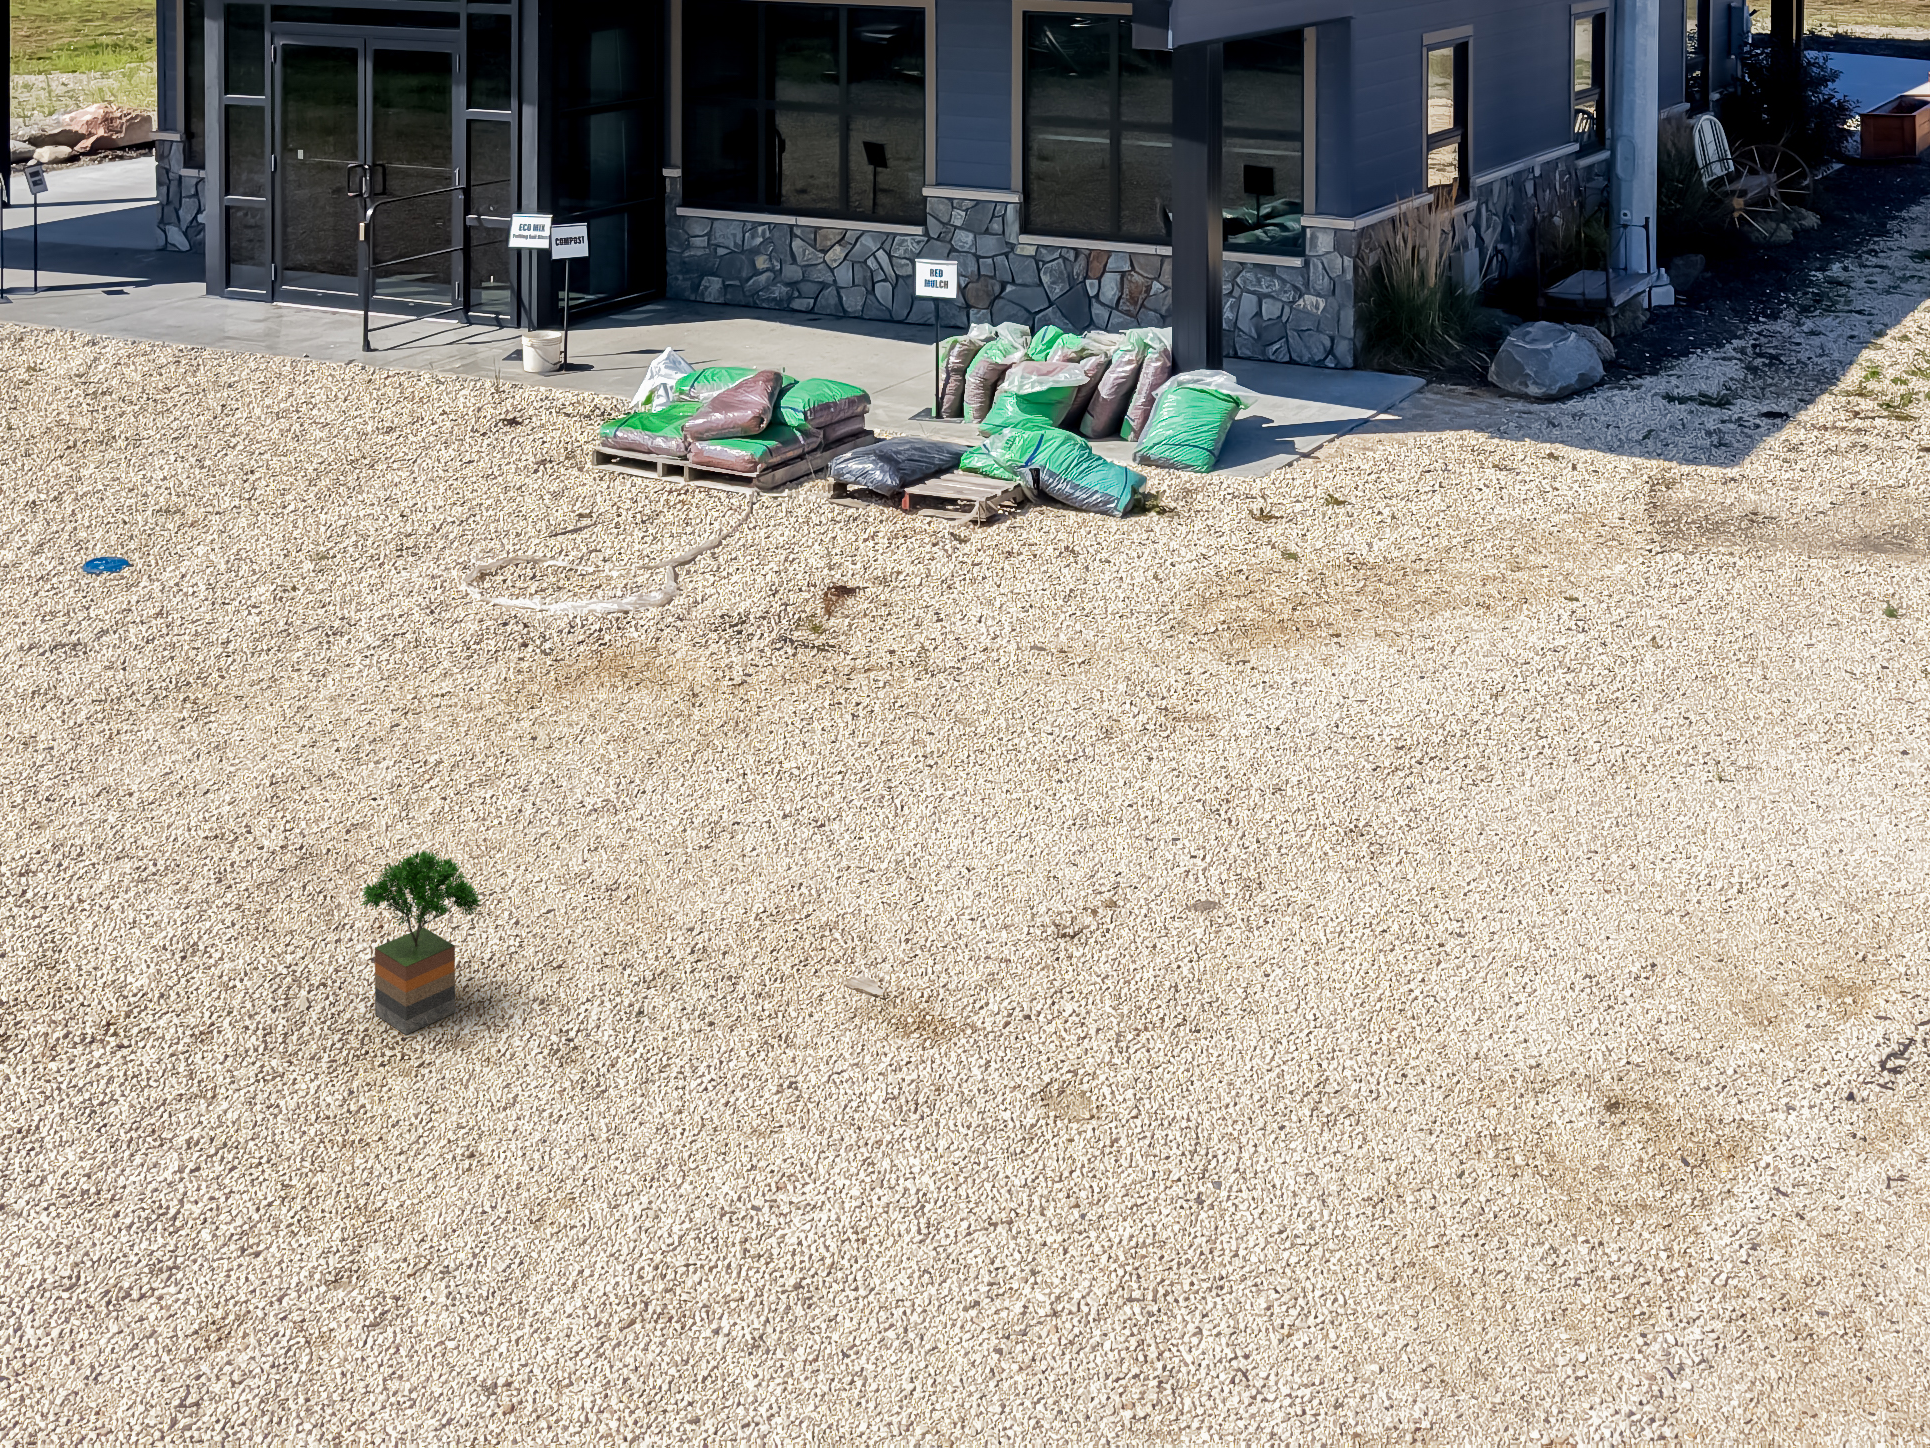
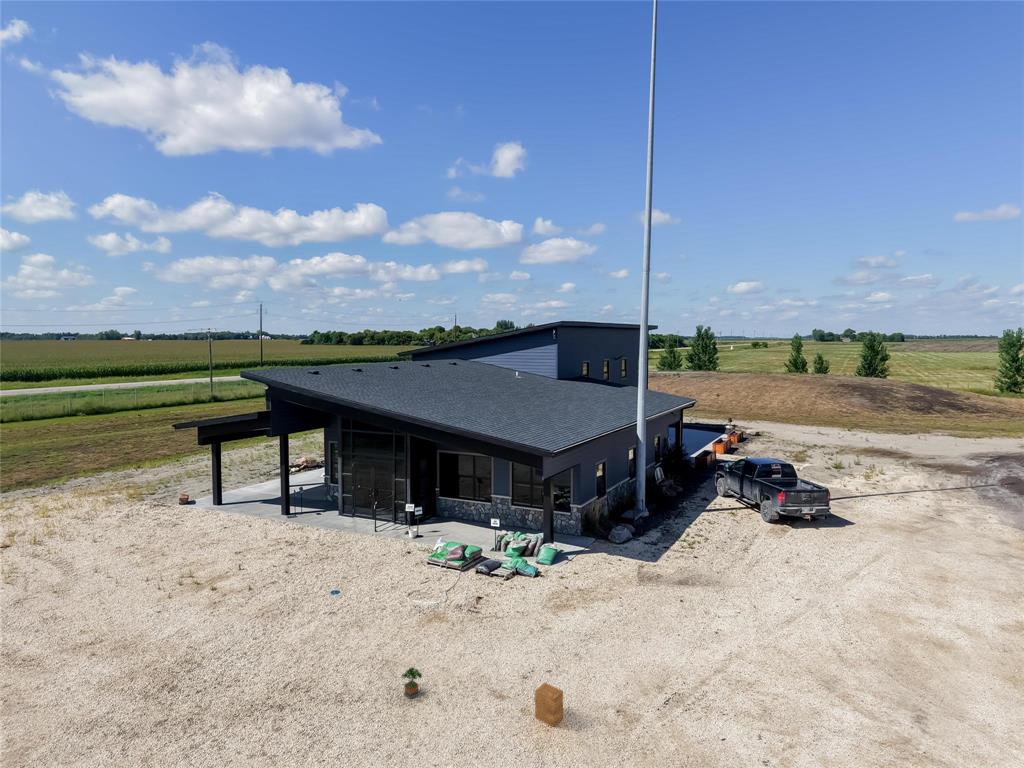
cardboard box: none [1145,929,1317,1190] -> present [535,683,563,727]

